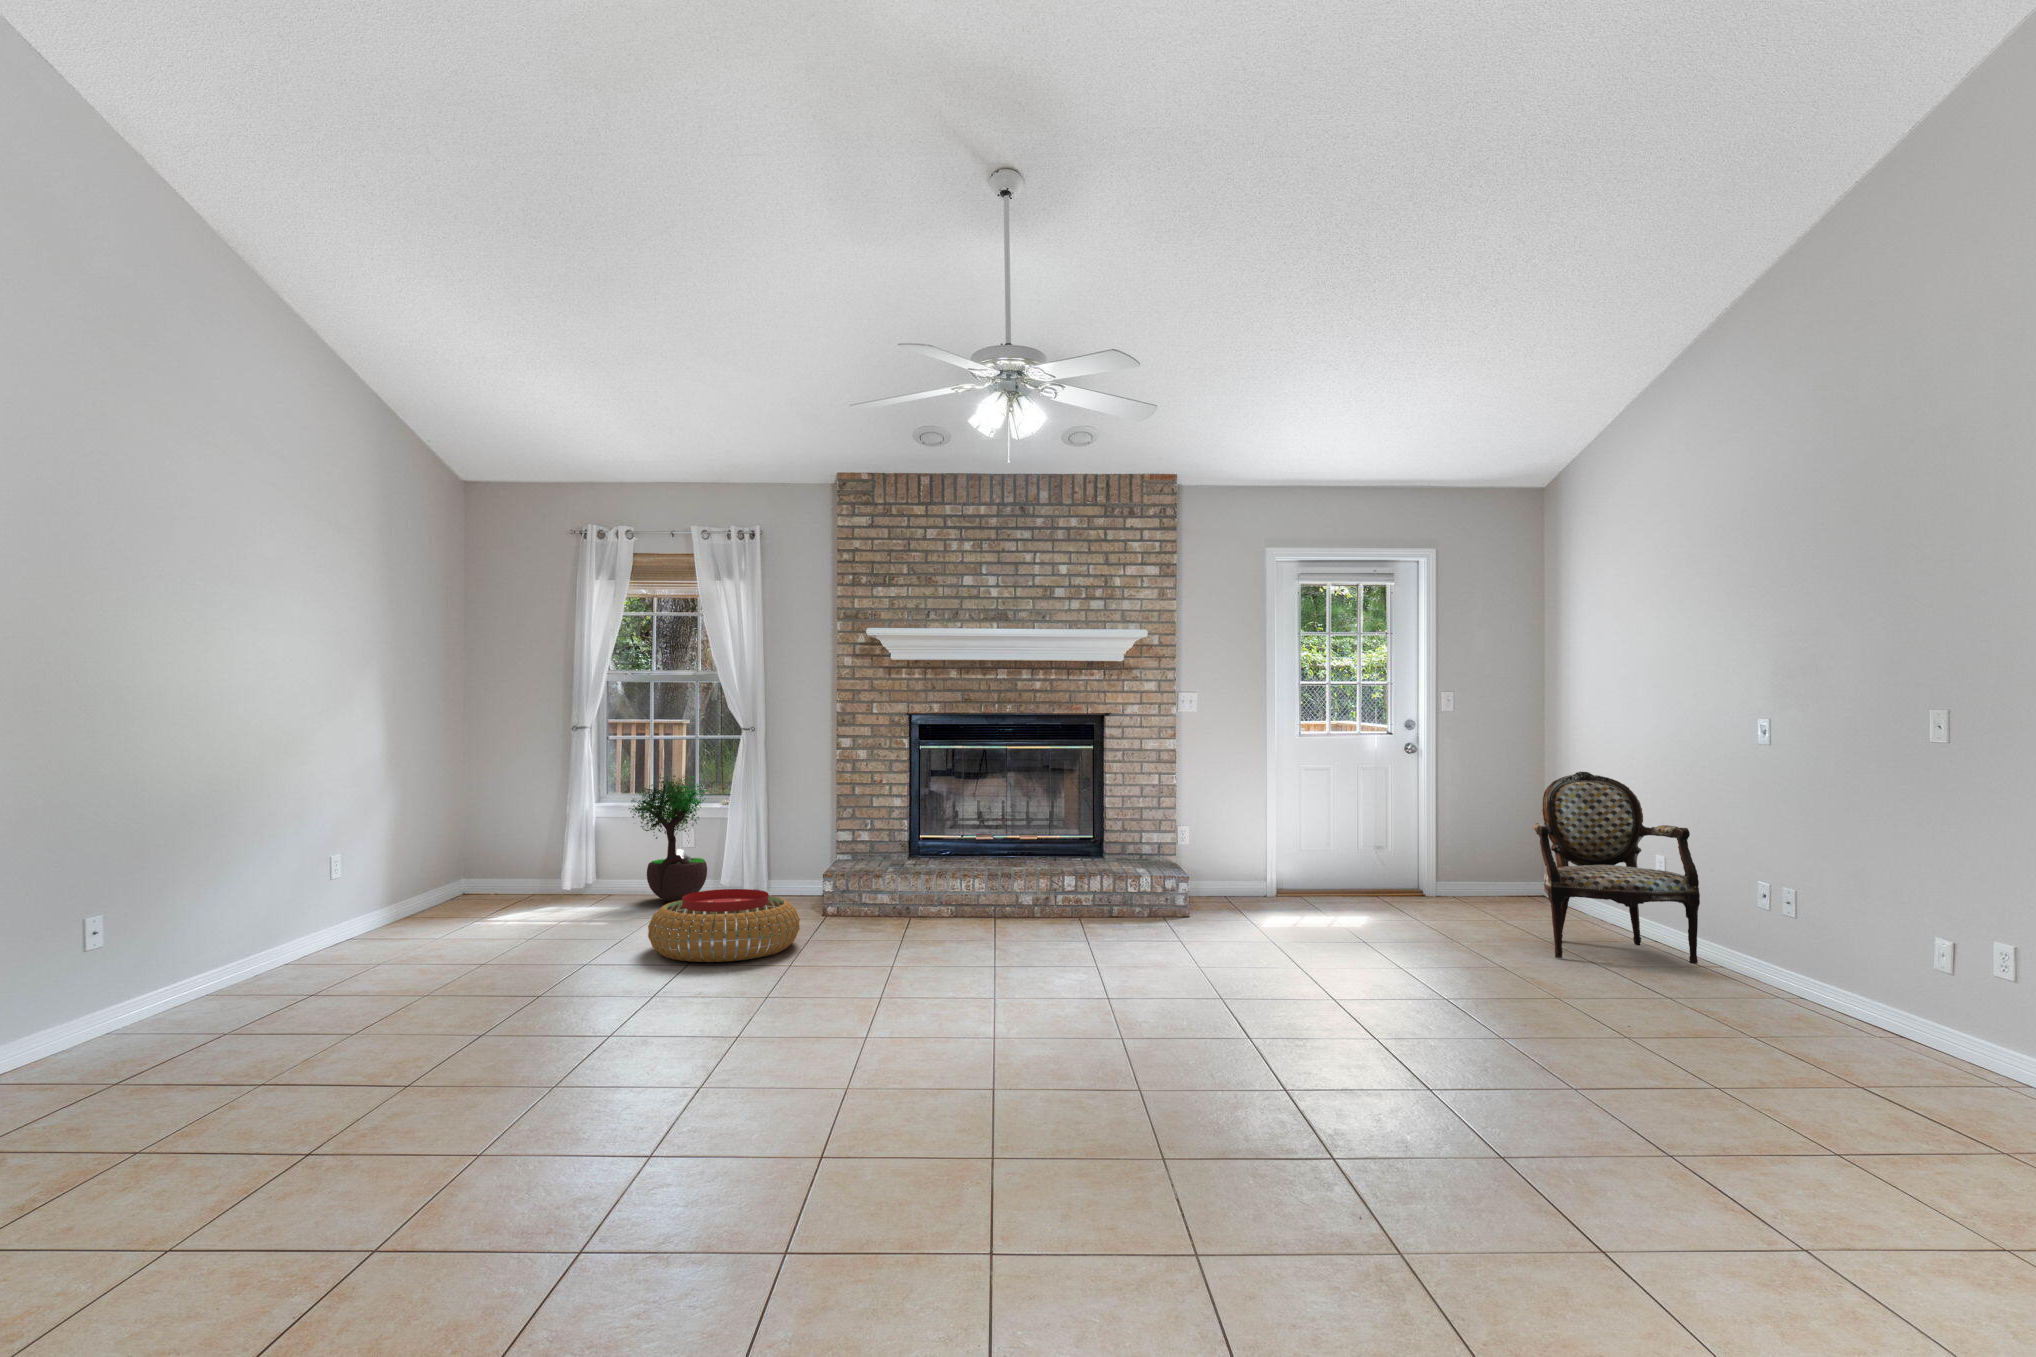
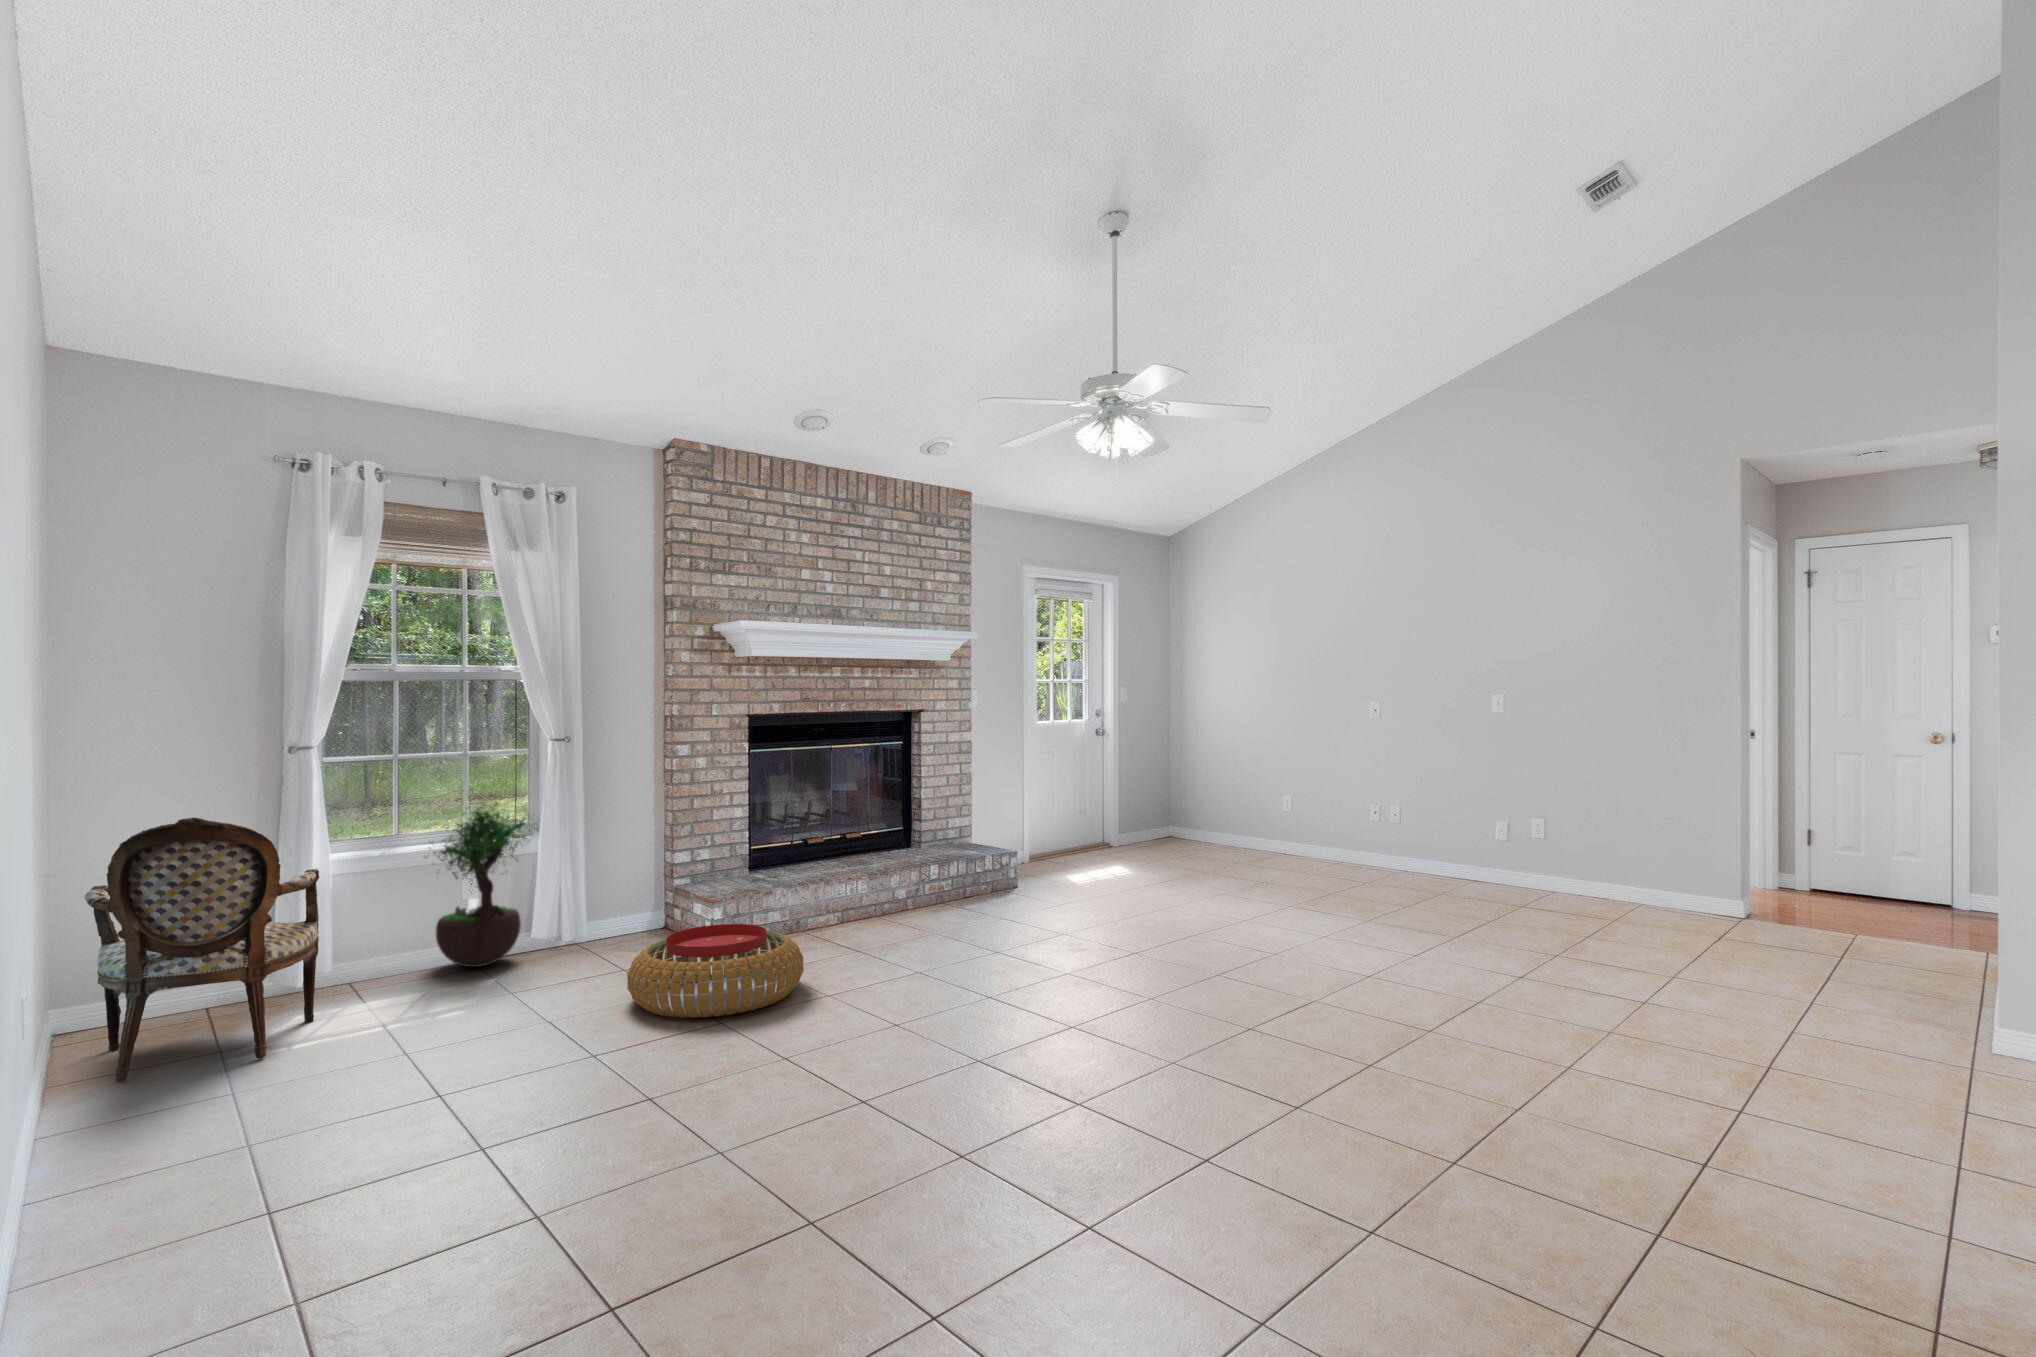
armchair: present [1533,771,1700,964] -> present [84,818,319,1082]

